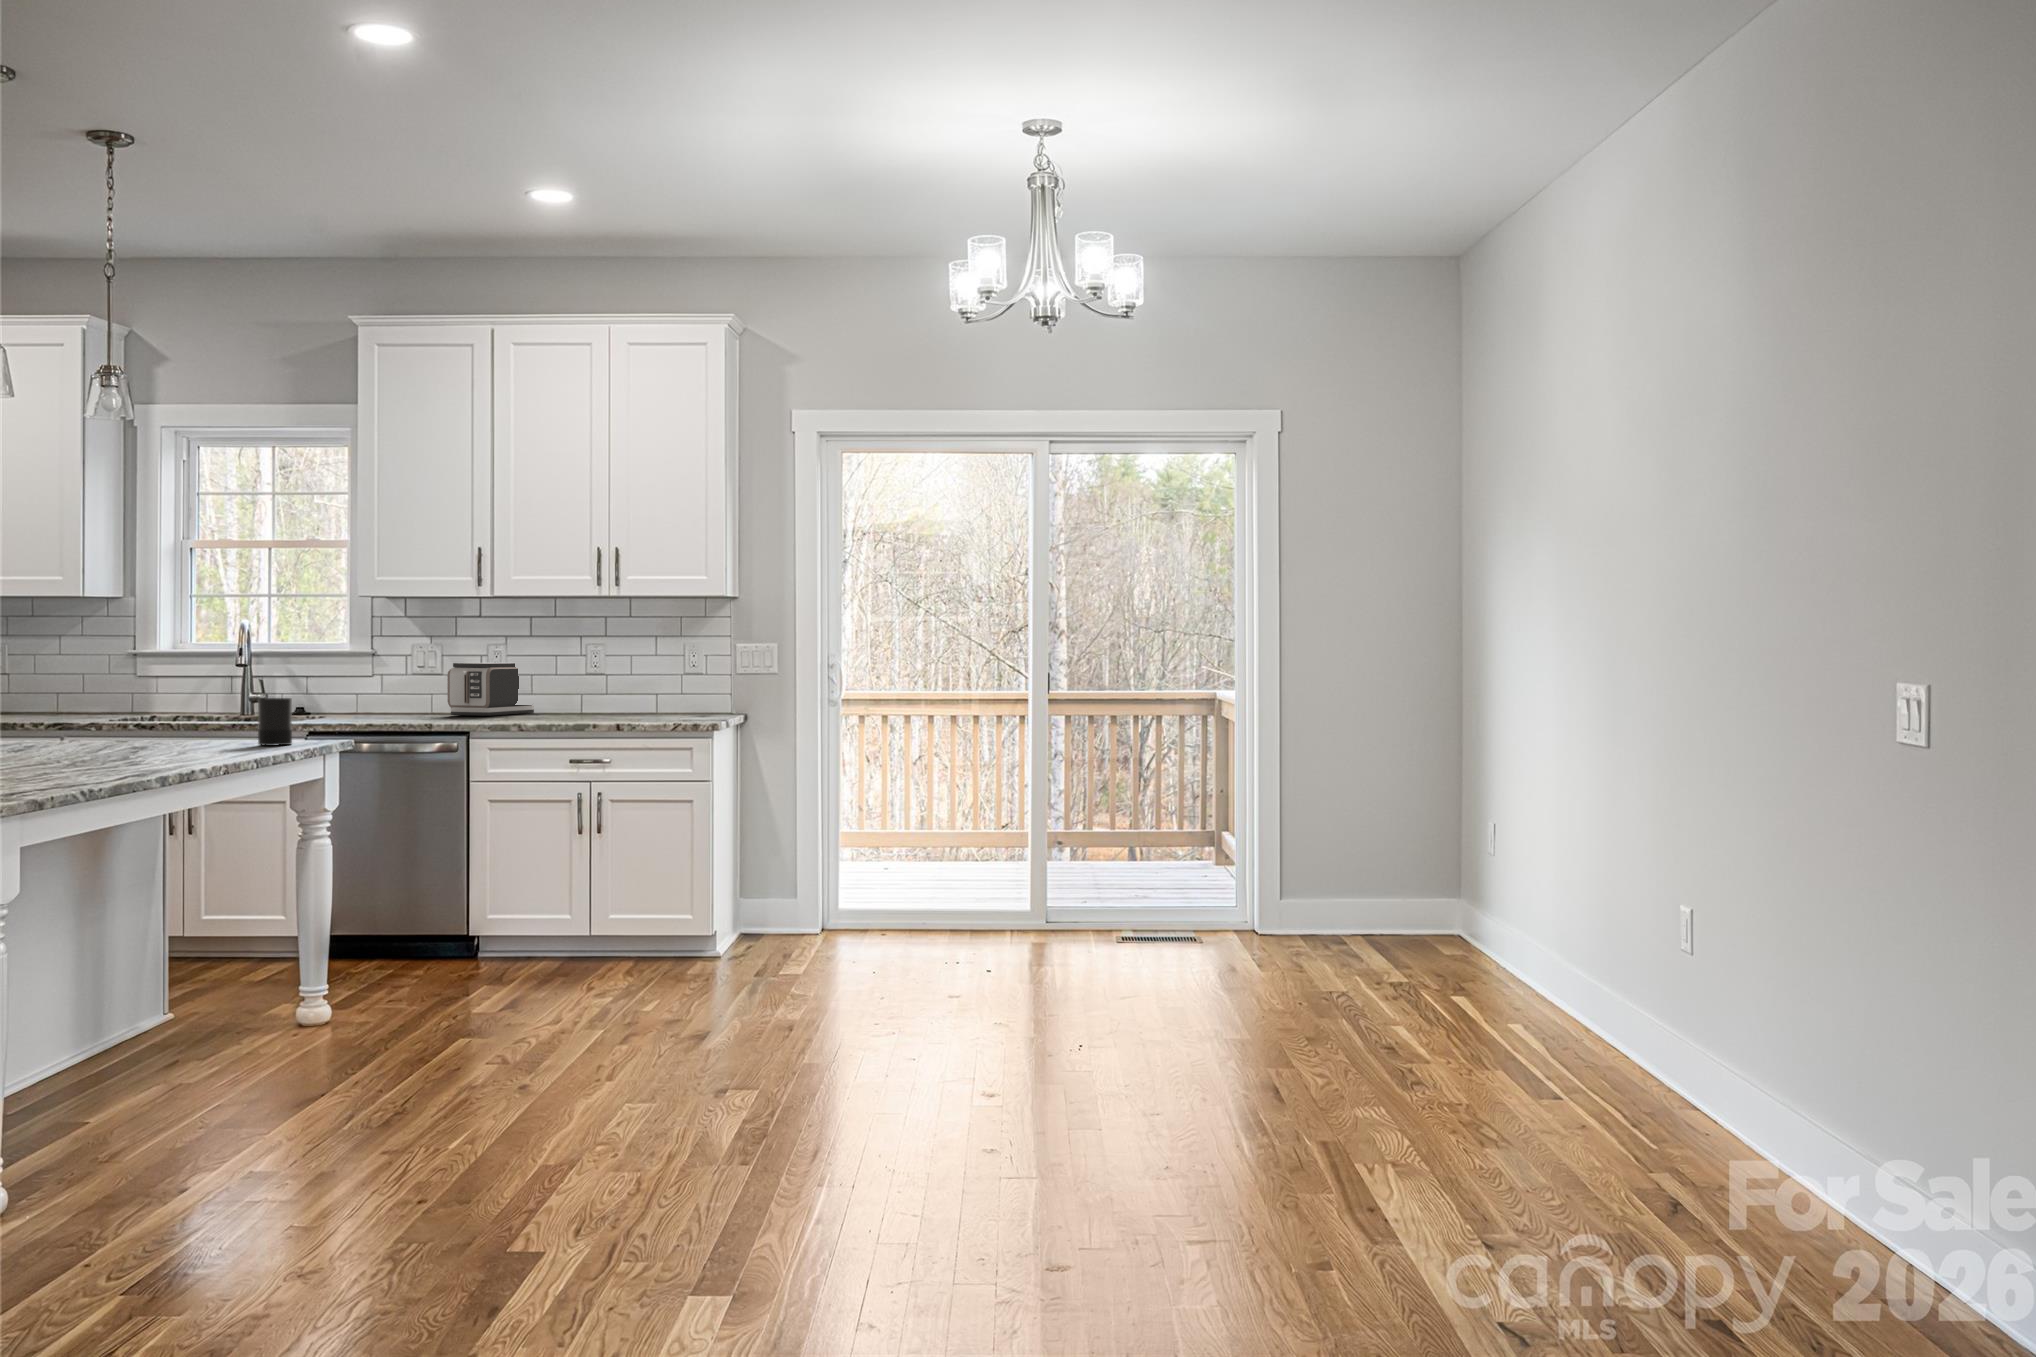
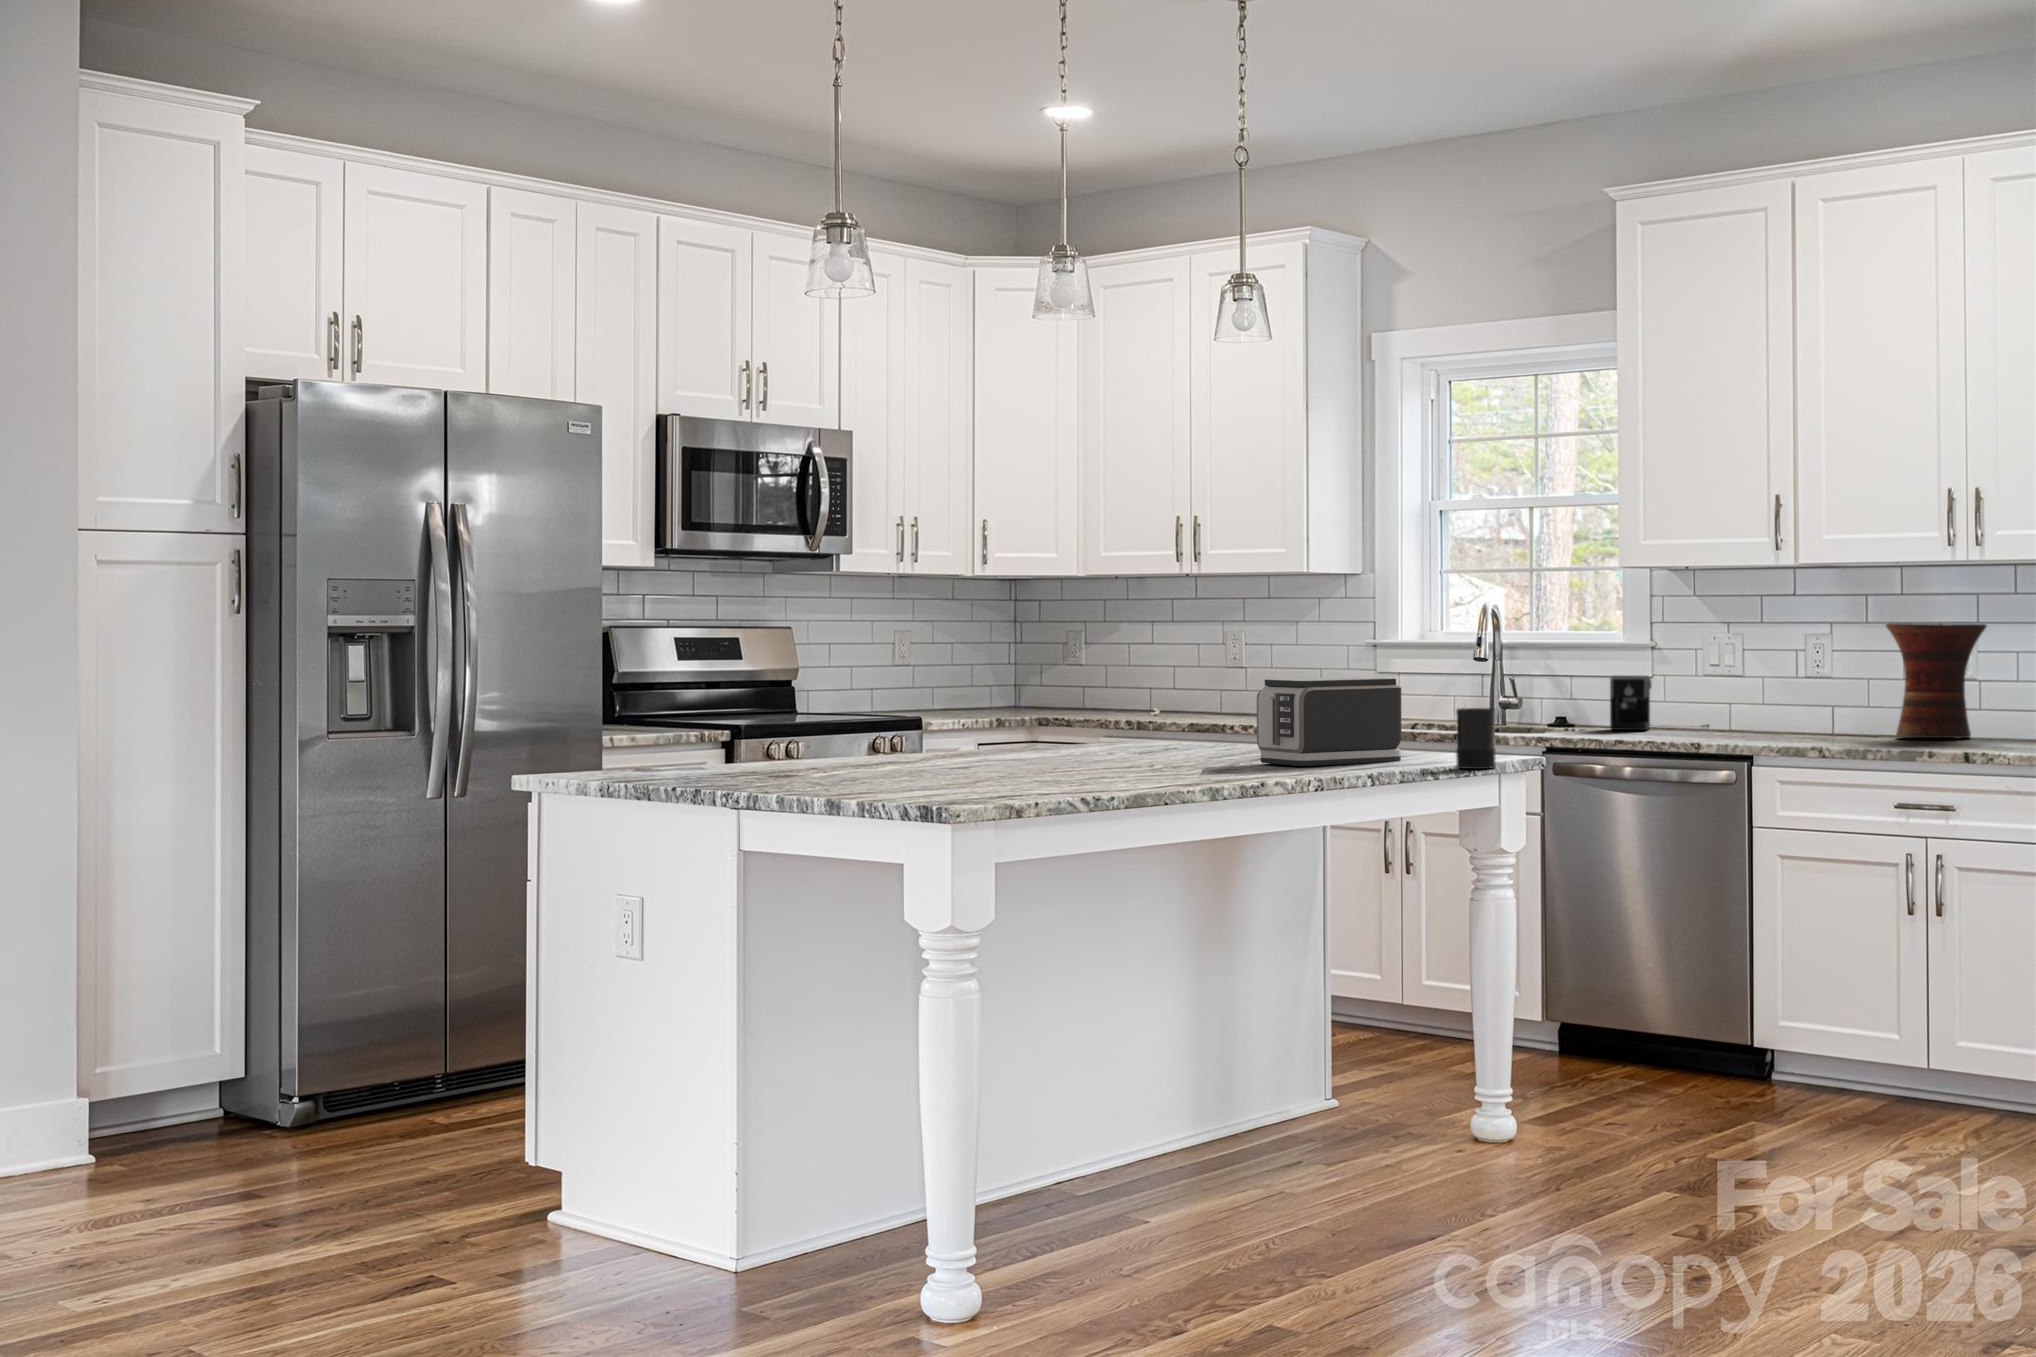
vase: none [554,639,619,715] -> present [1886,623,1987,738]
toaster: present [447,663,534,716] -> present [1257,677,1402,766]
coffee maker: none [344,676,419,716] -> present [1610,676,1709,730]

